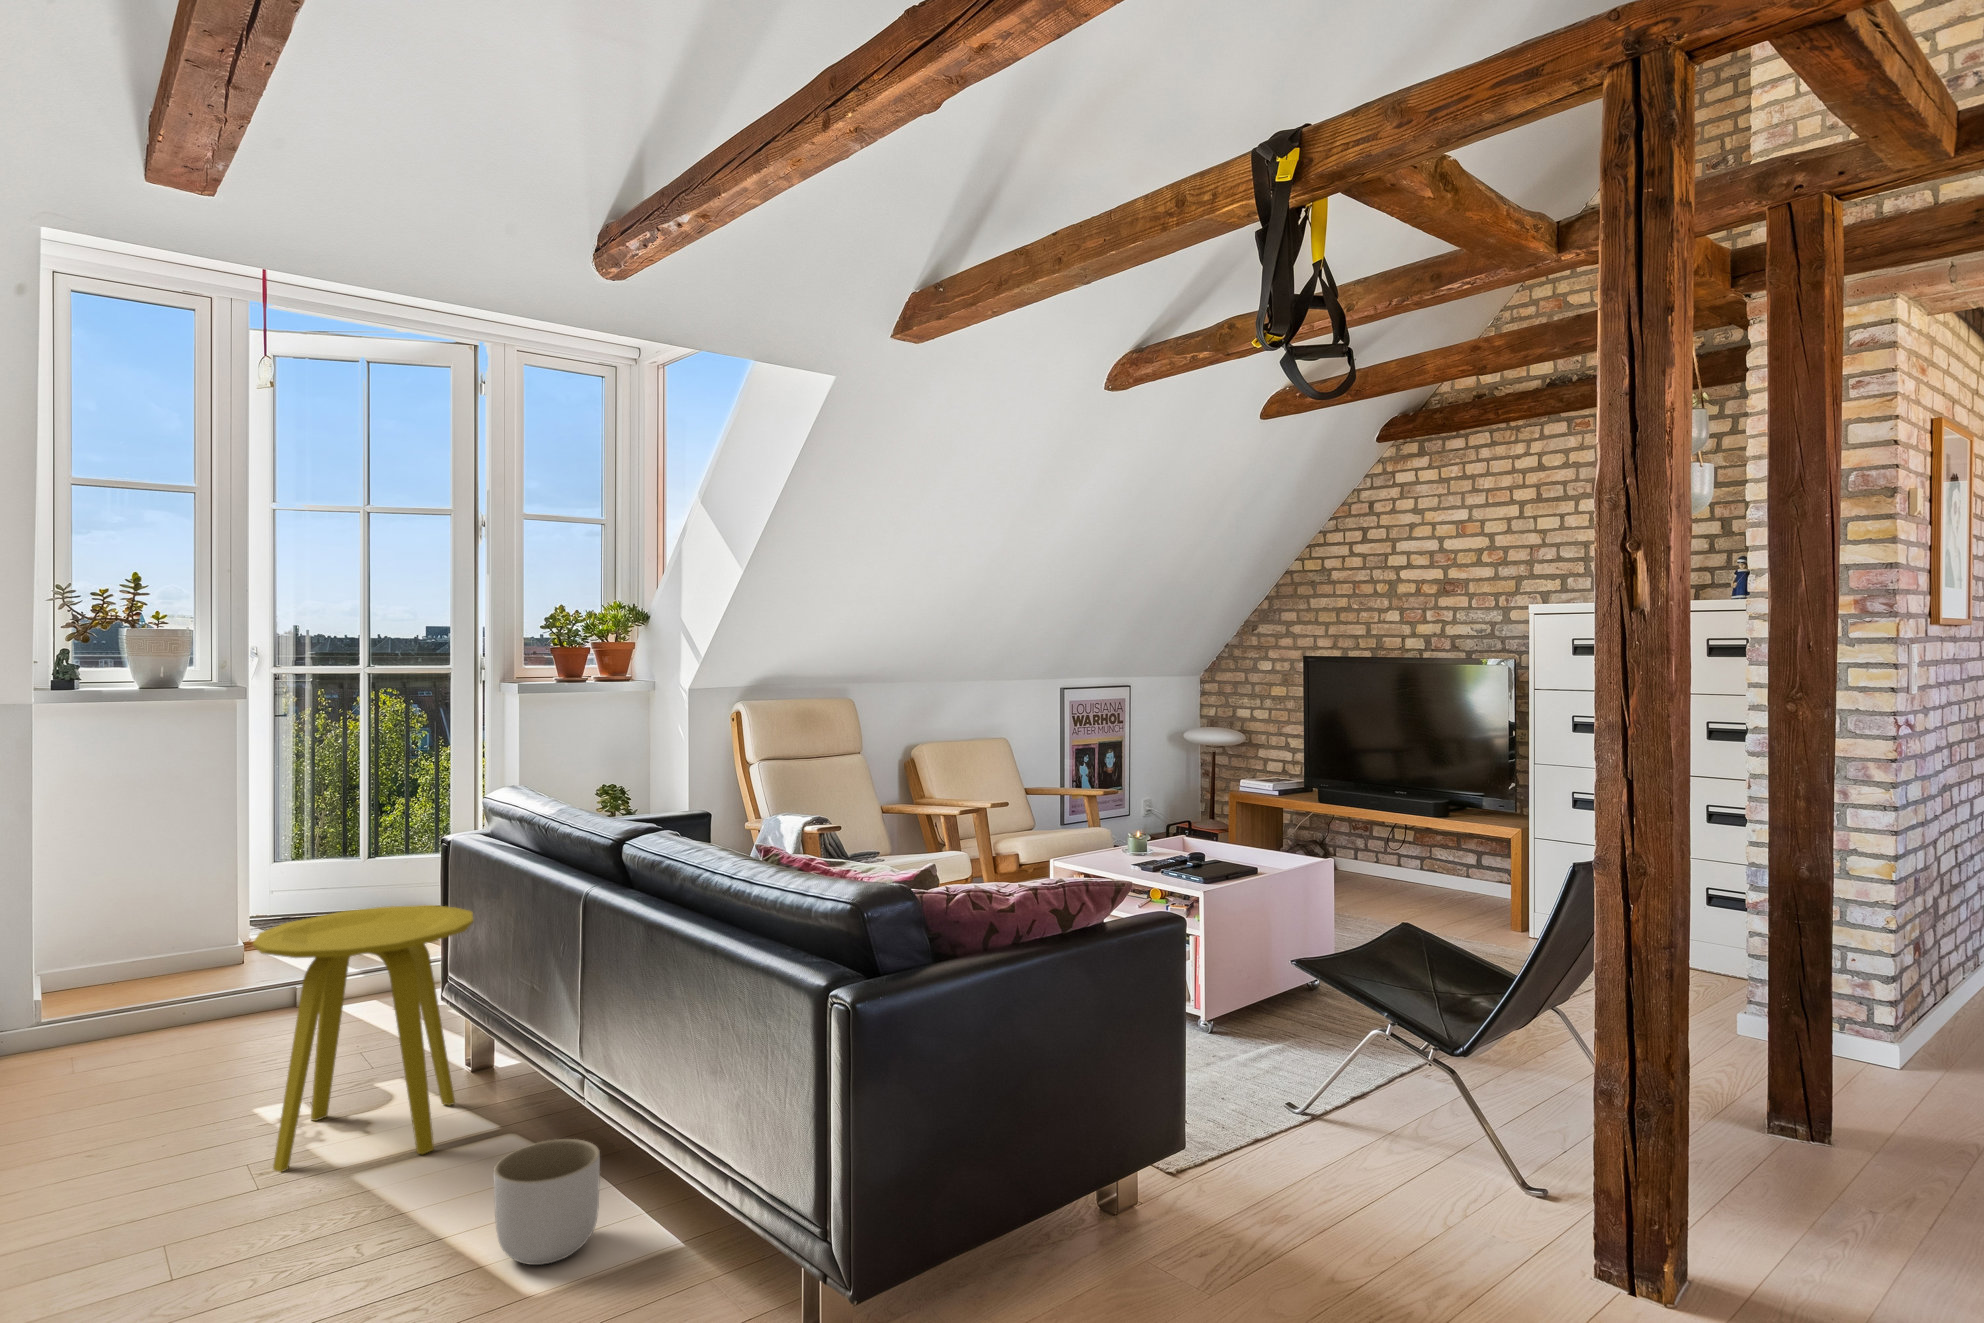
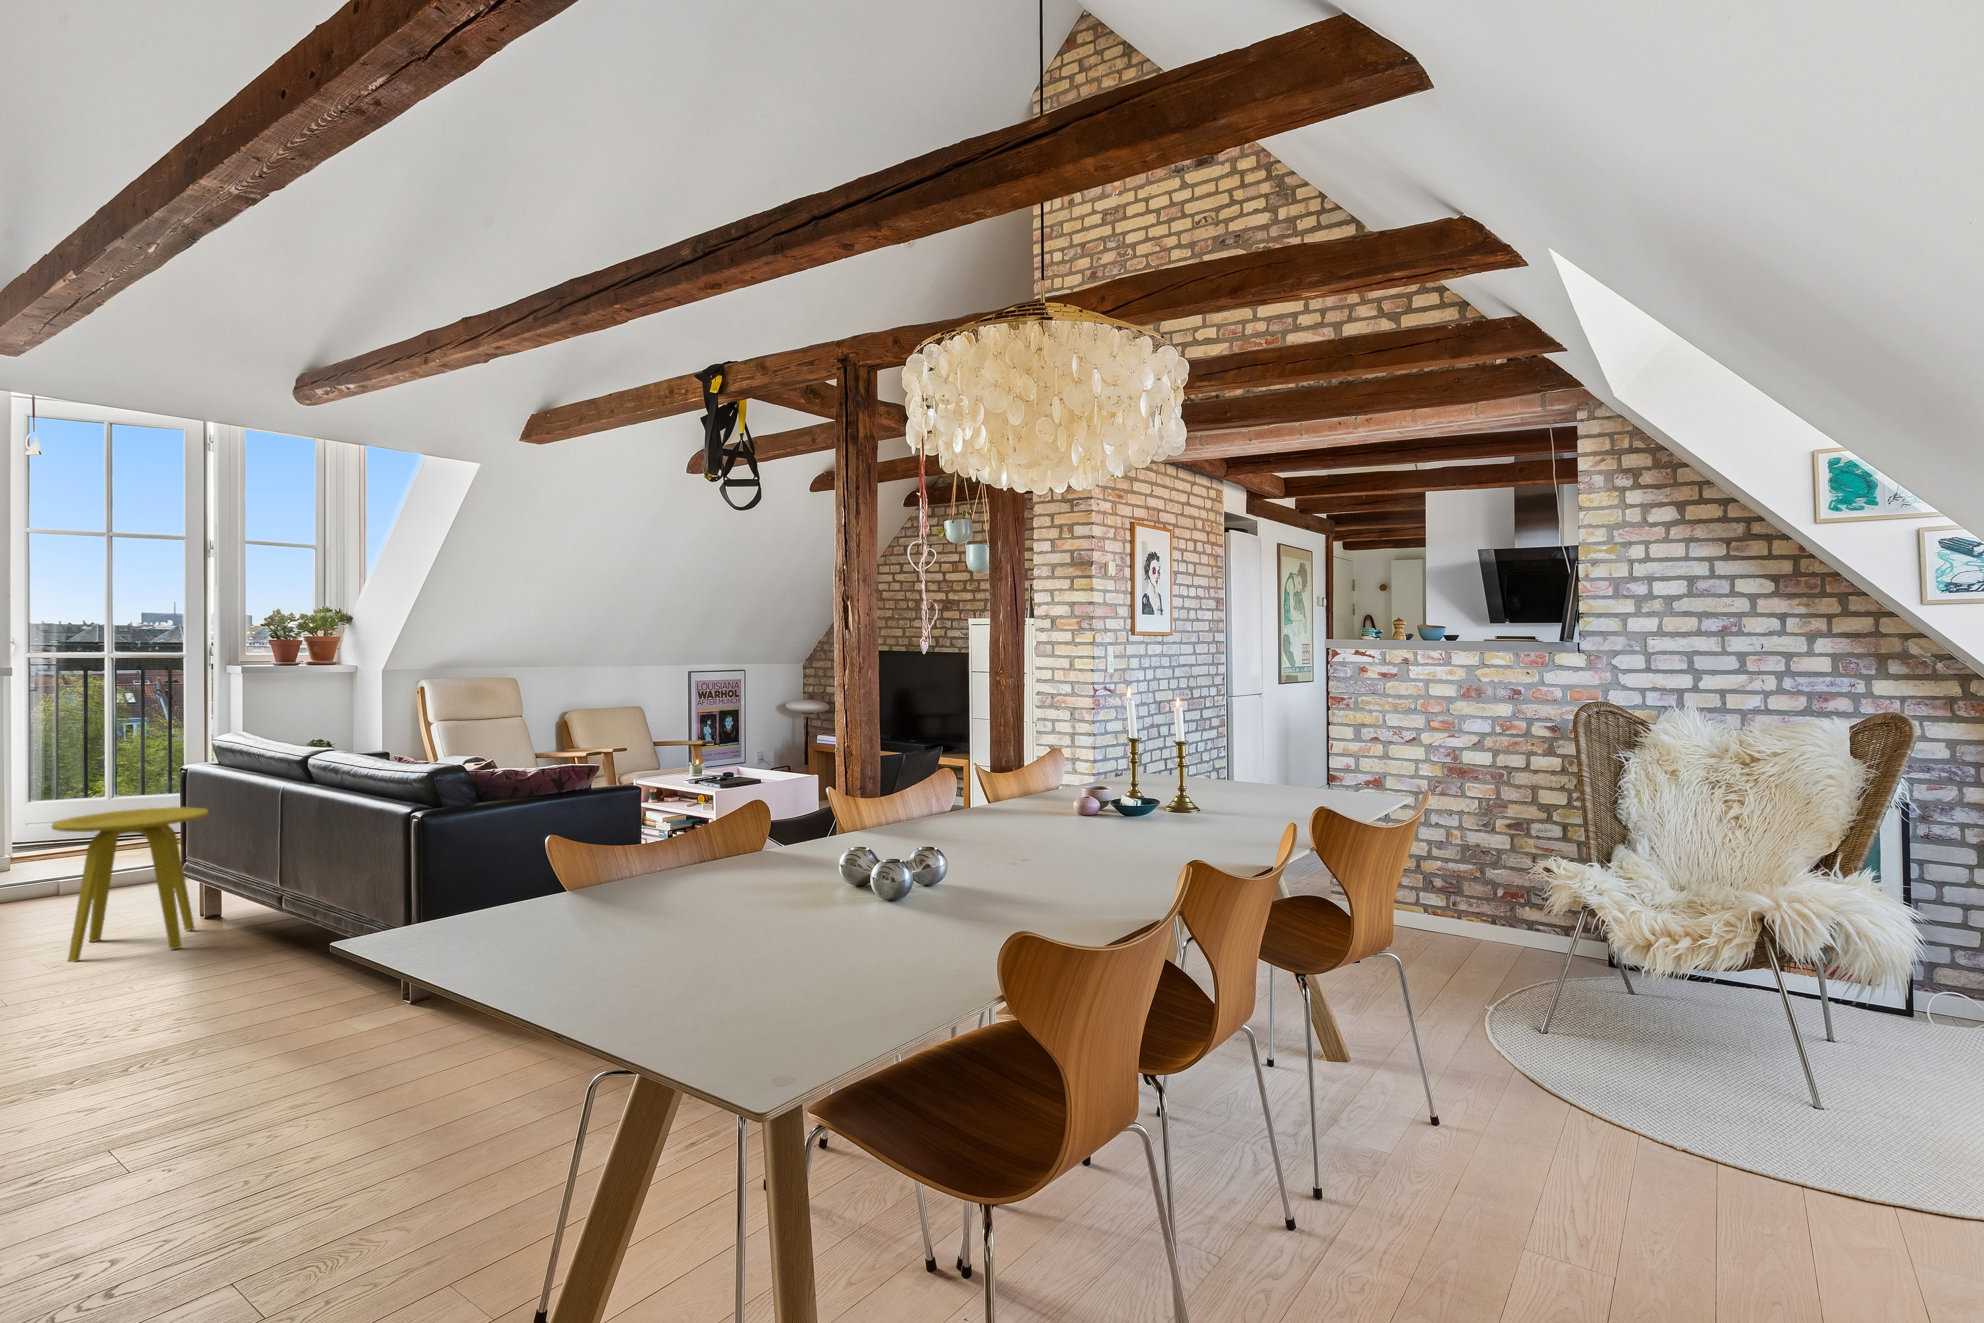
planter: present [493,1139,600,1265] -> none [225,920,292,980]

